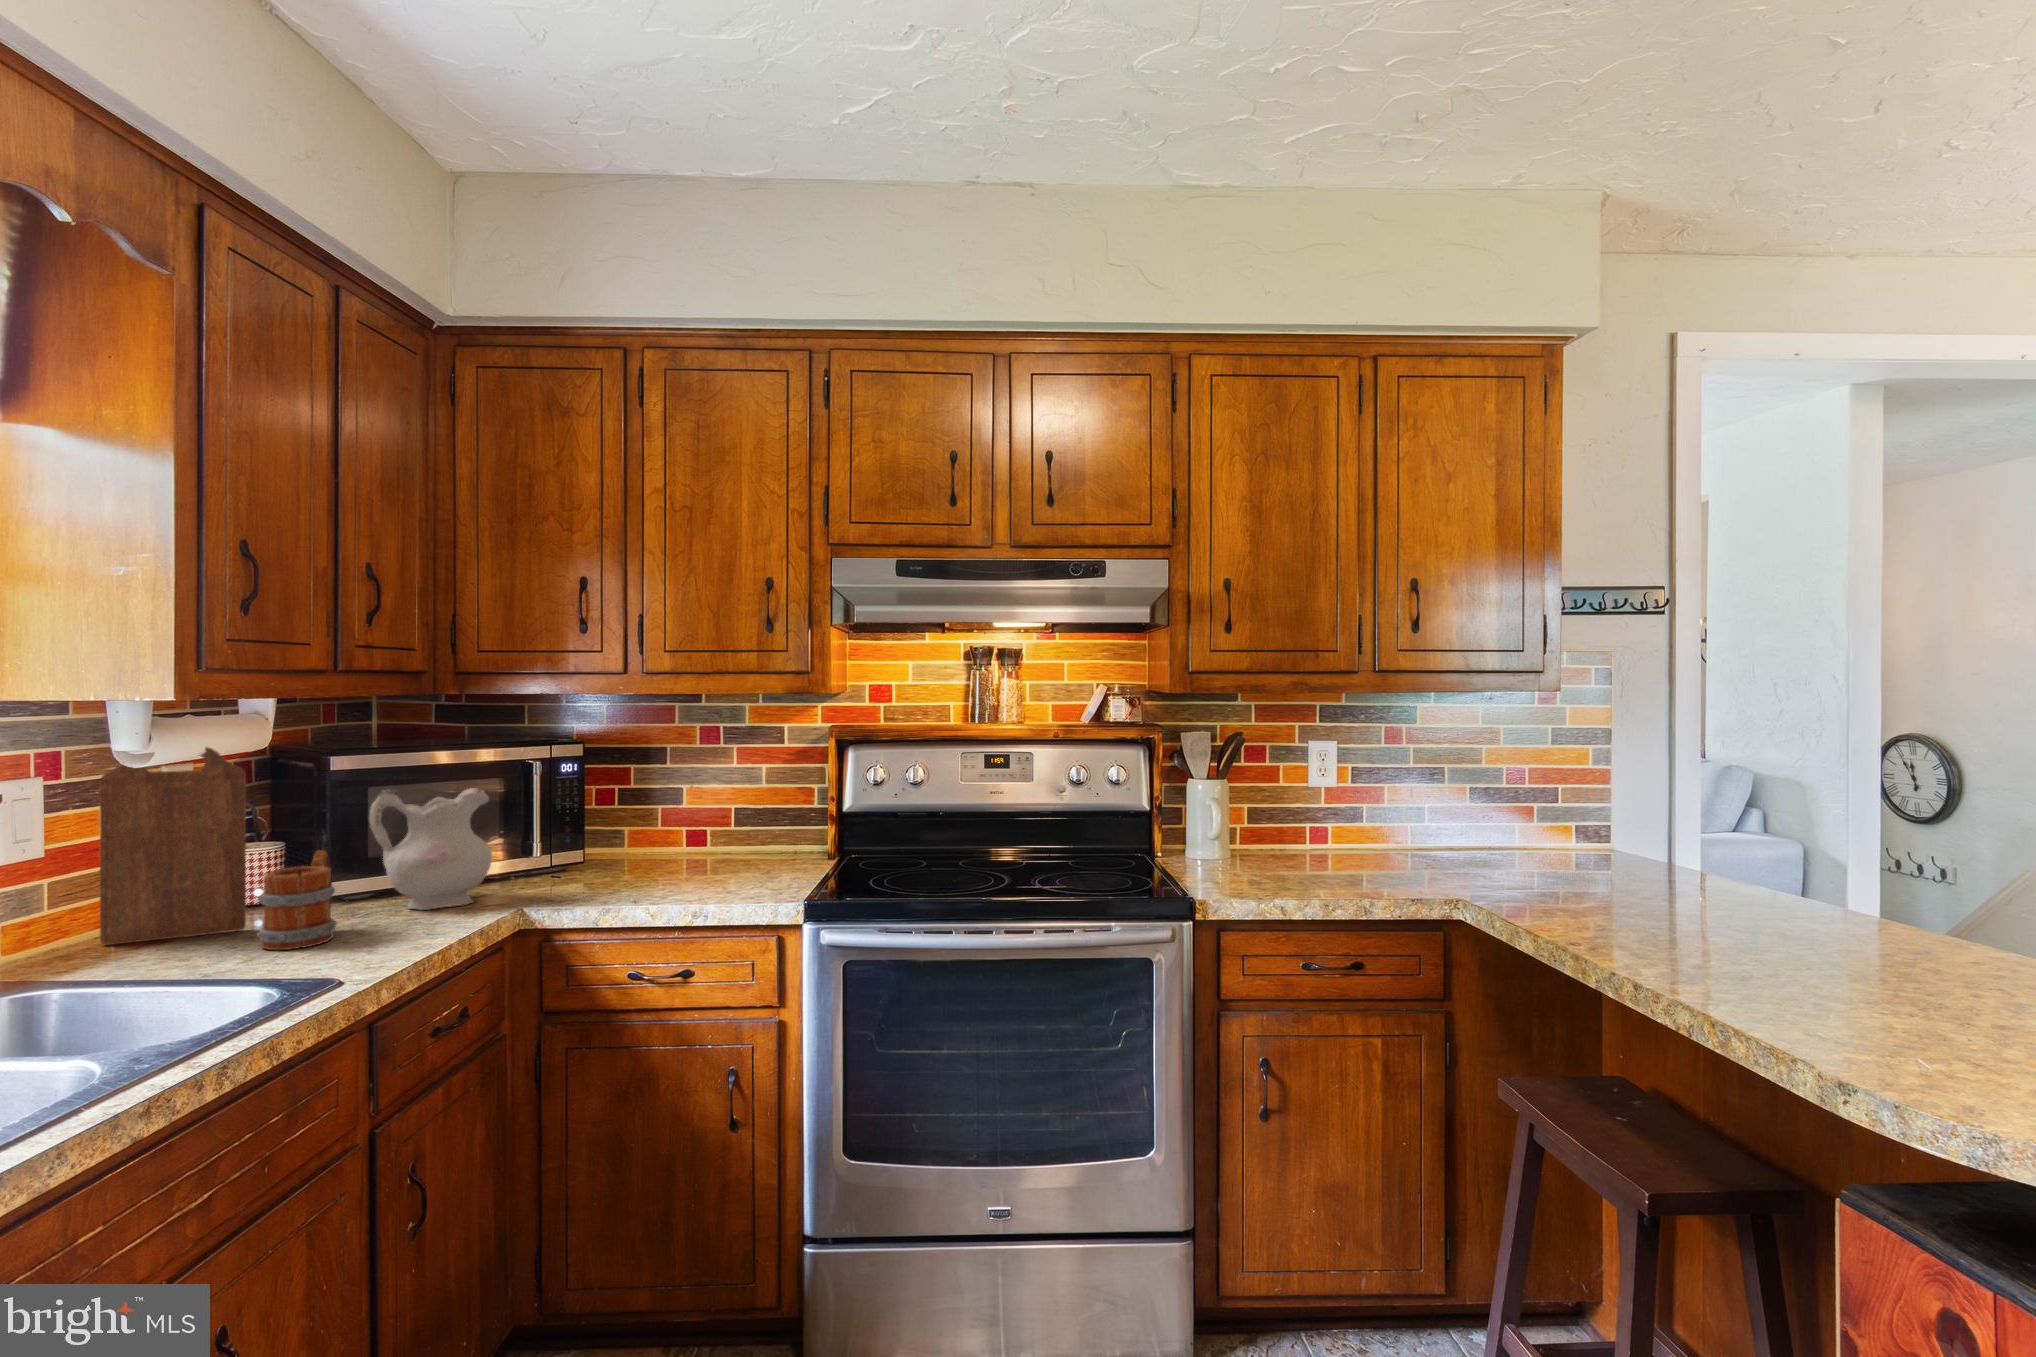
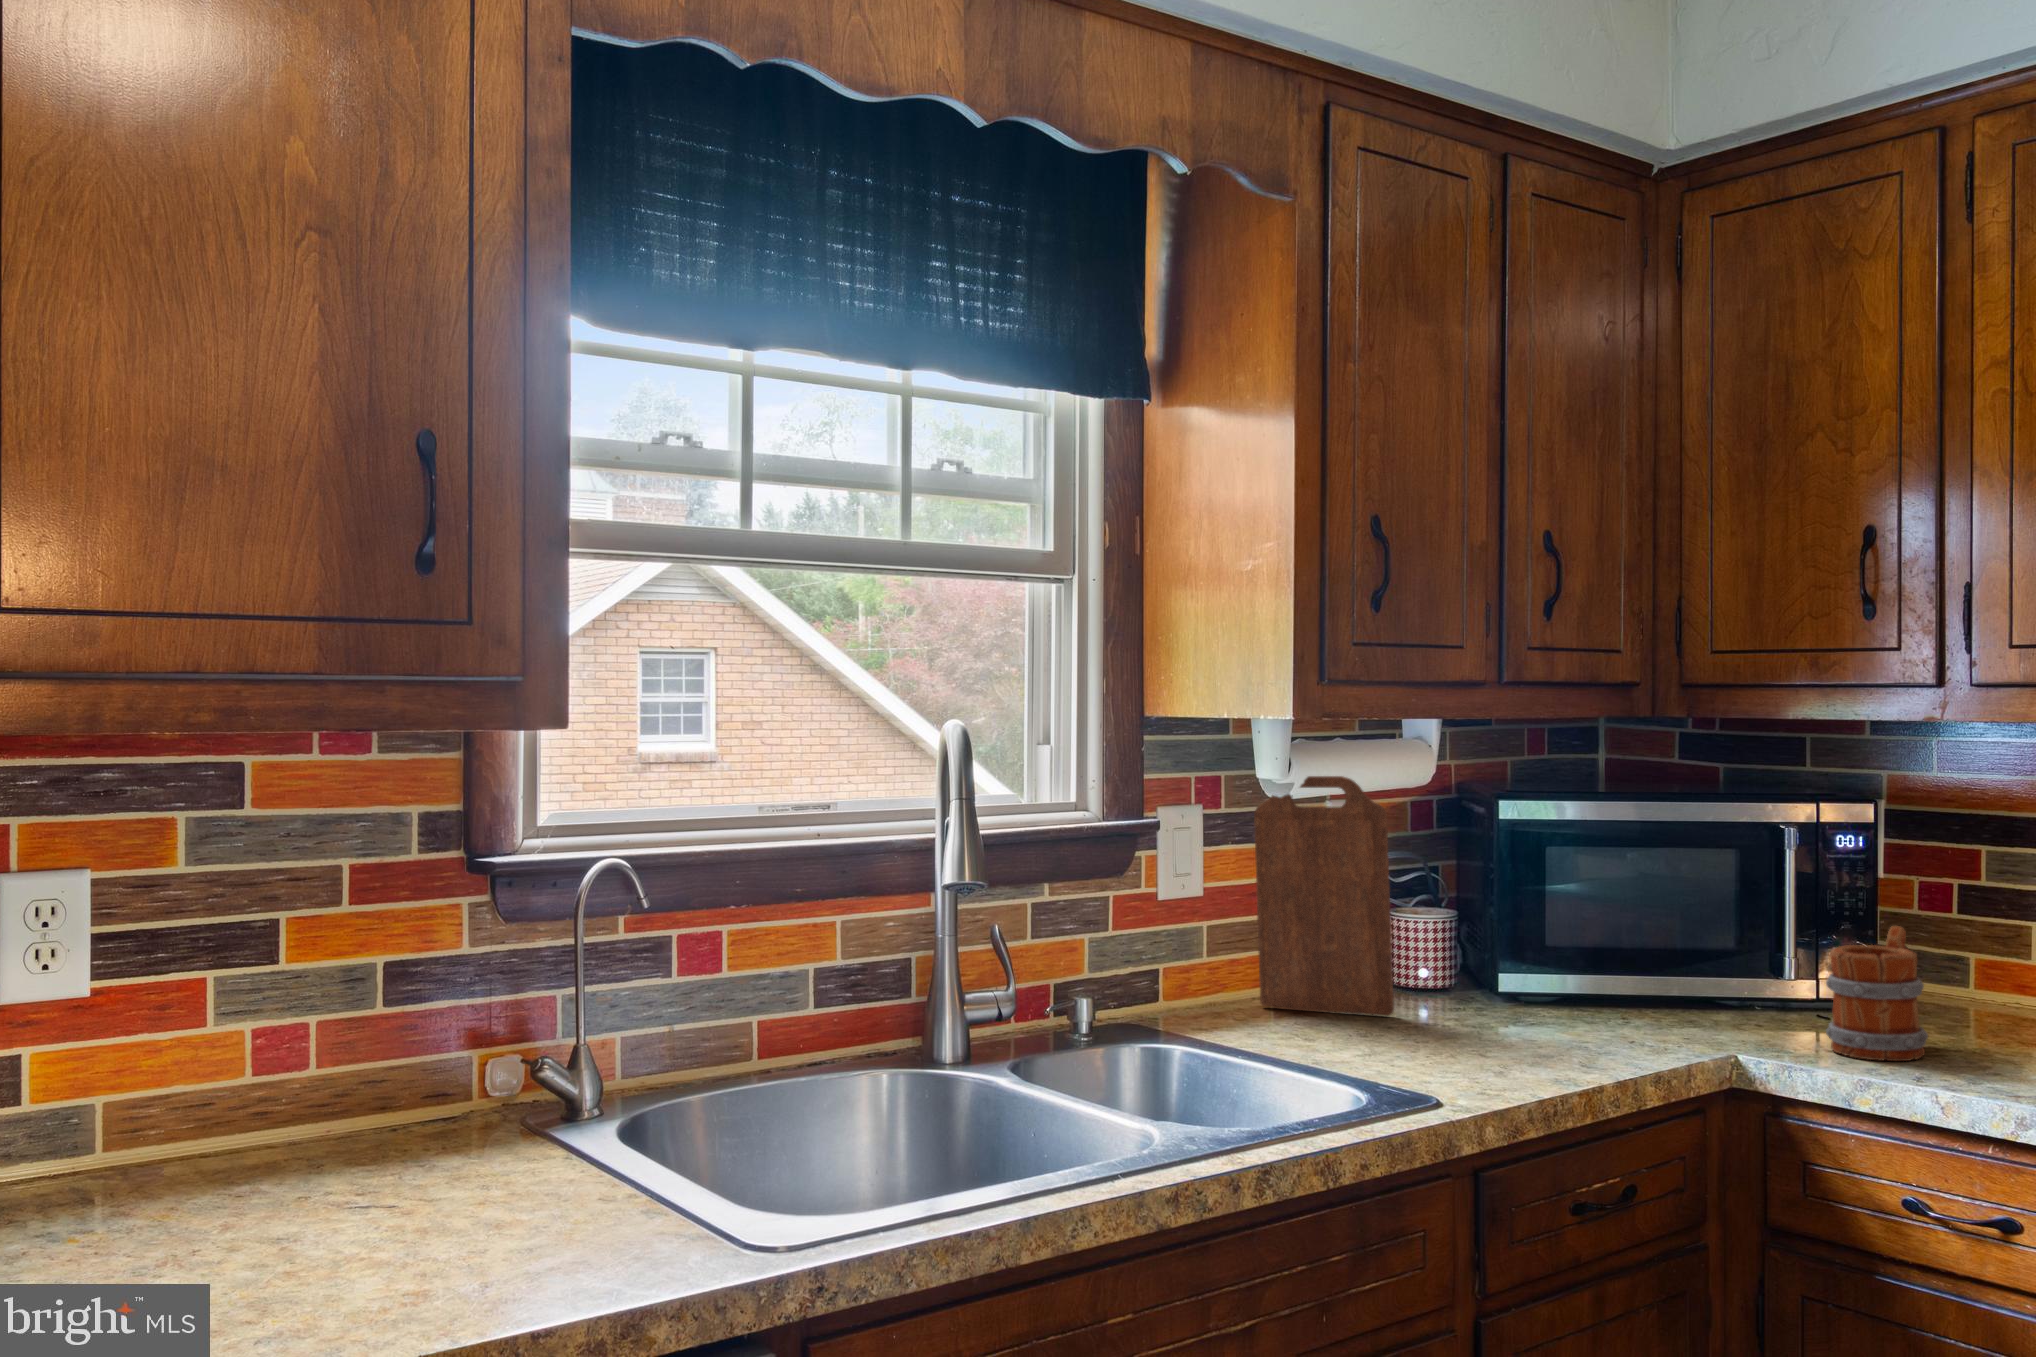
ceramic pitcher: present [369,788,492,910] -> none [1532,847,1702,1035]
mug: present [257,850,336,950] -> present [1826,926,1928,1061]

